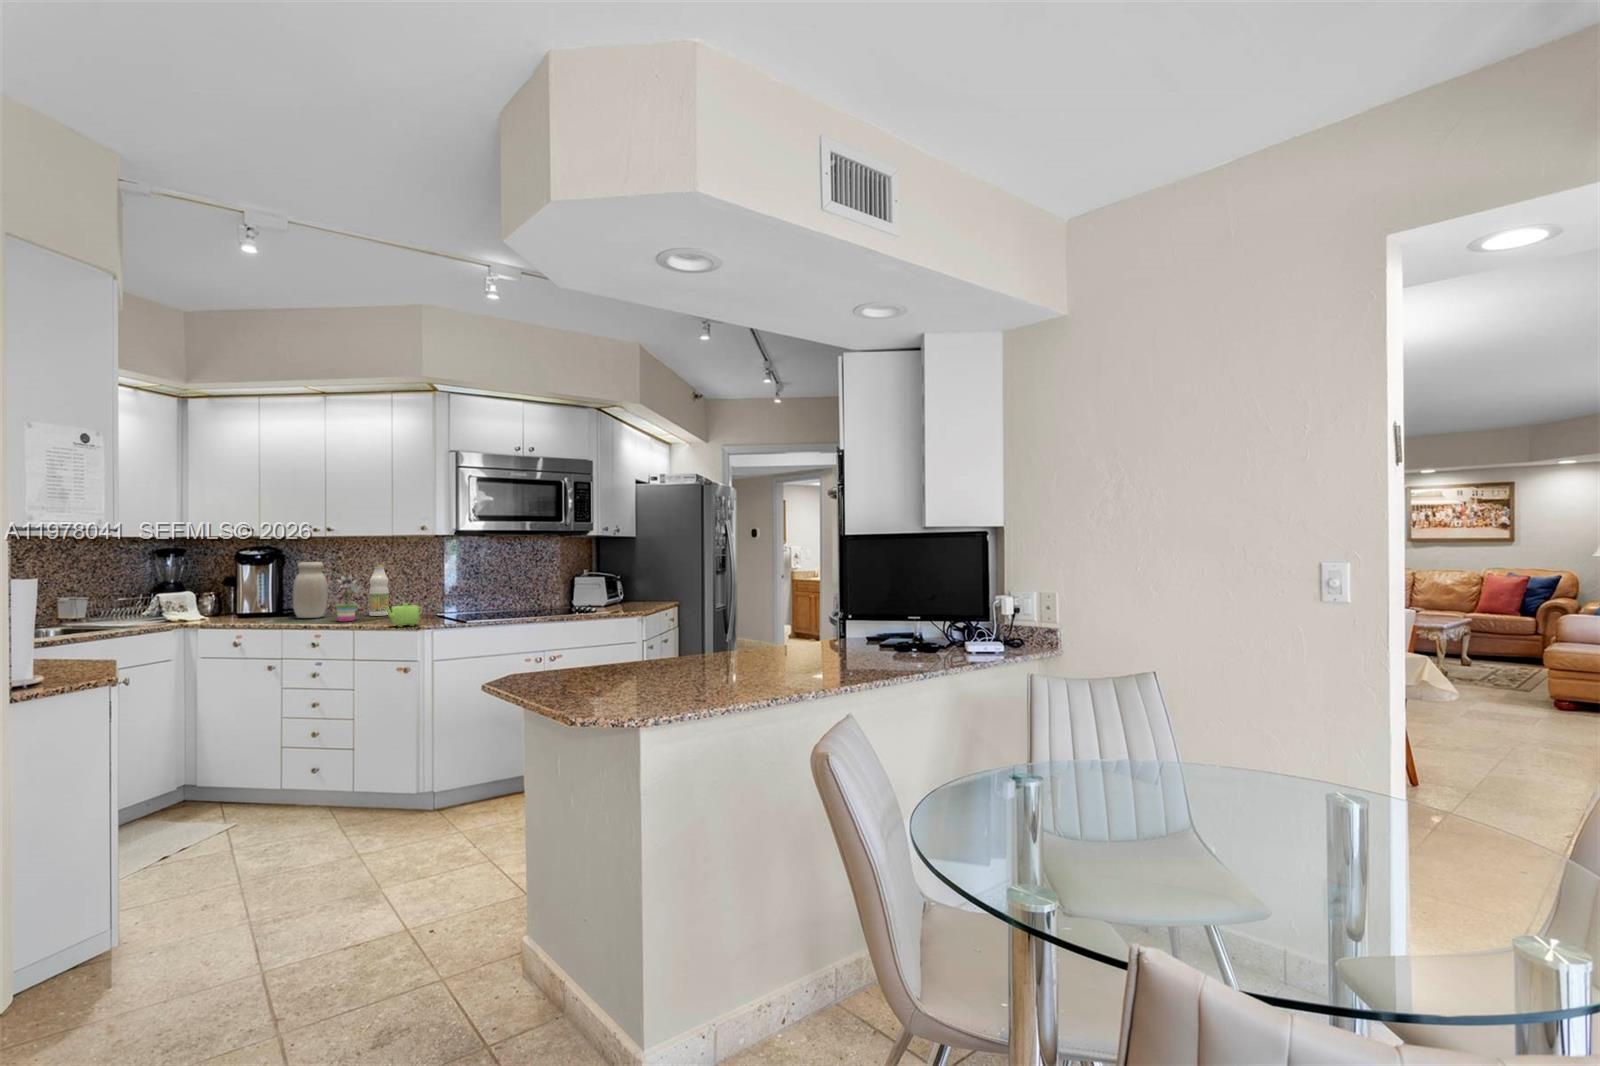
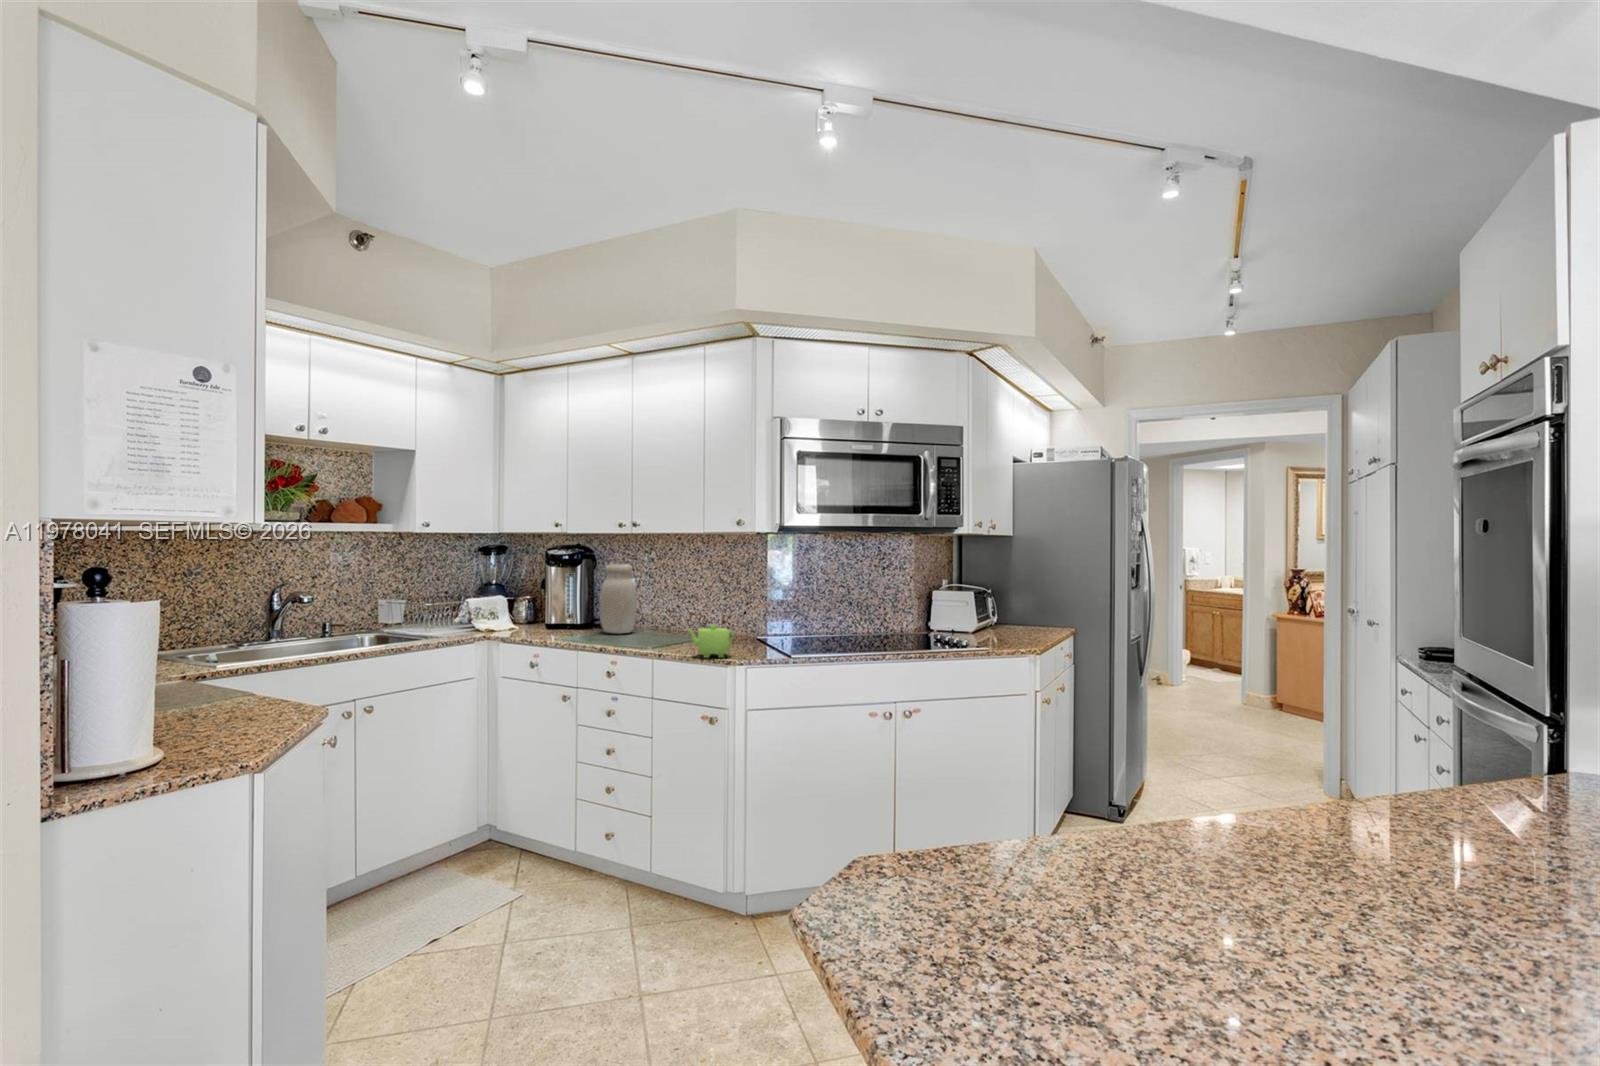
potted plant: present [336,565,363,621] -> none [640,567,675,642]
bottle: present [369,565,389,616] -> none [681,569,703,634]

